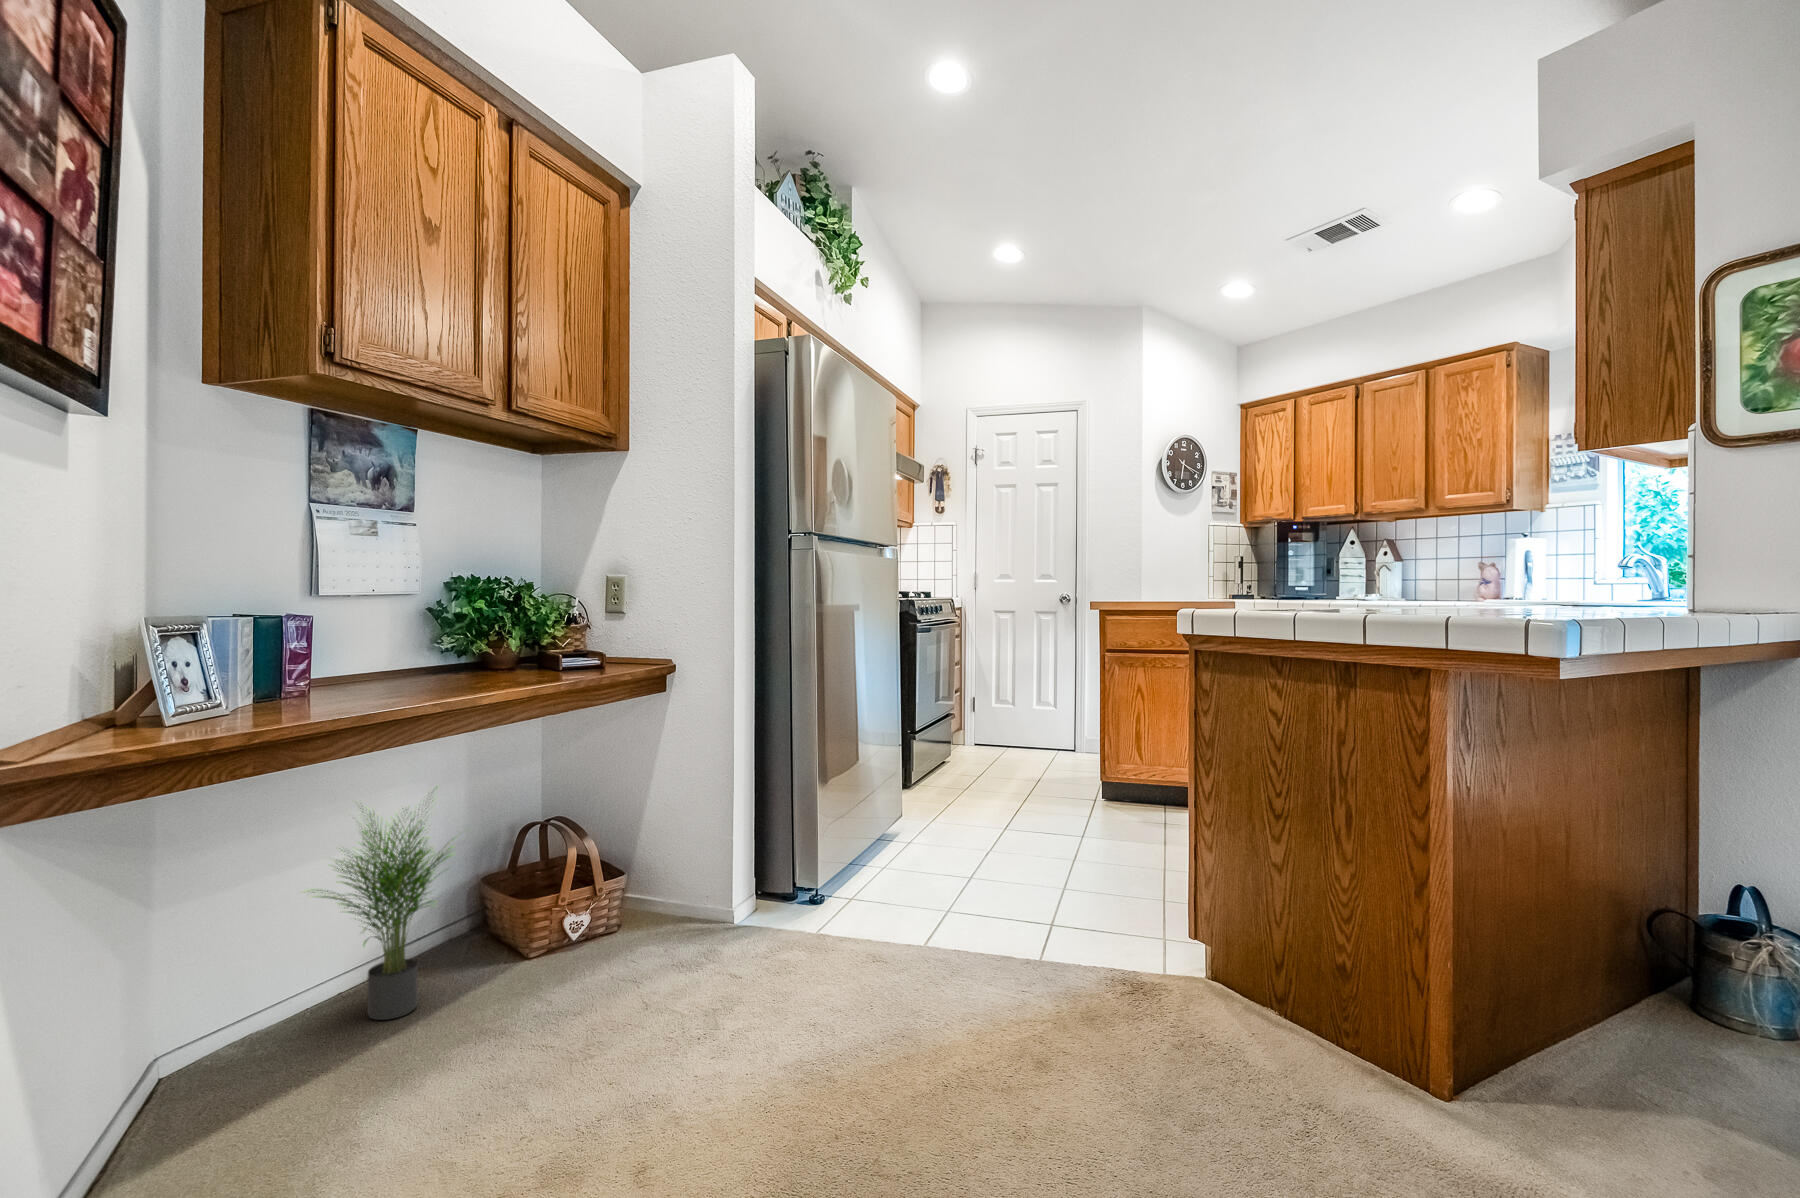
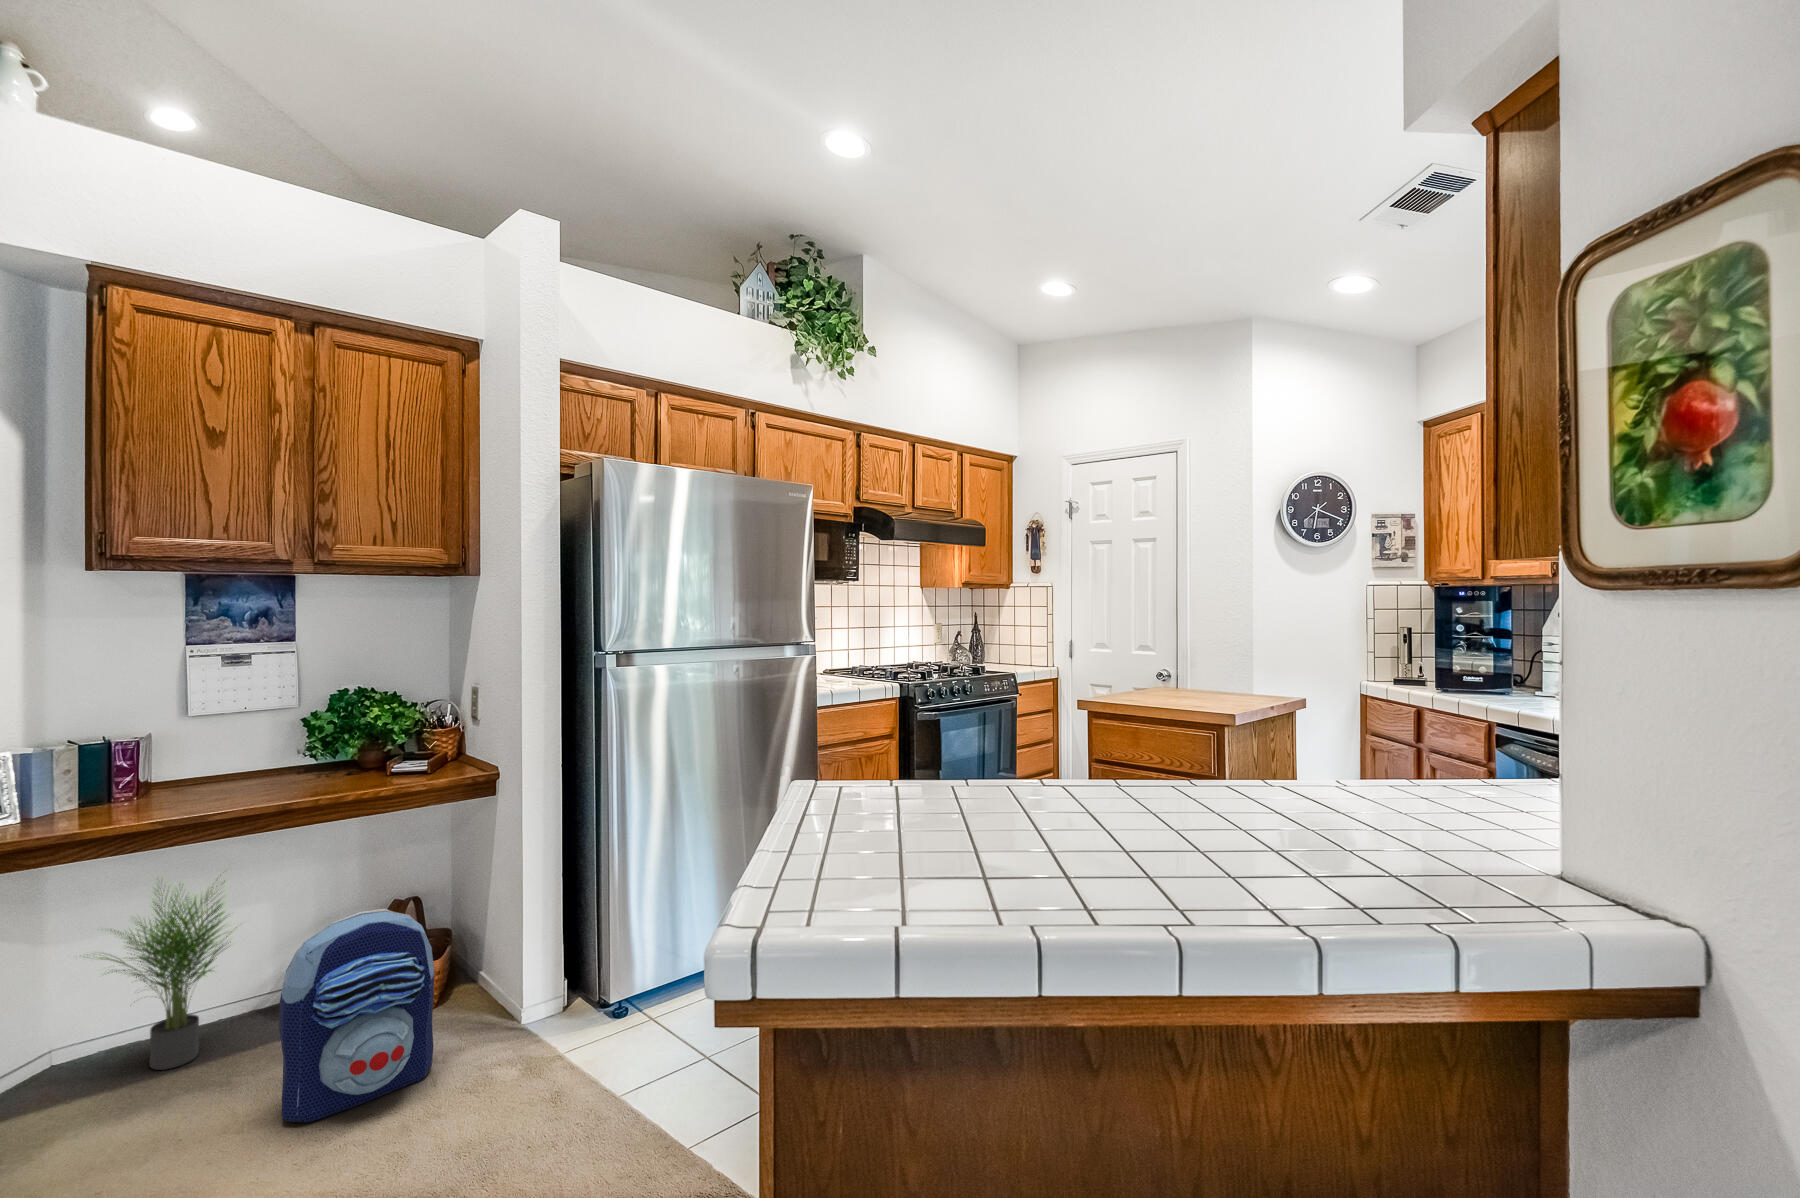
backpack: none [597,799,725,1015] -> present [279,908,434,1122]

